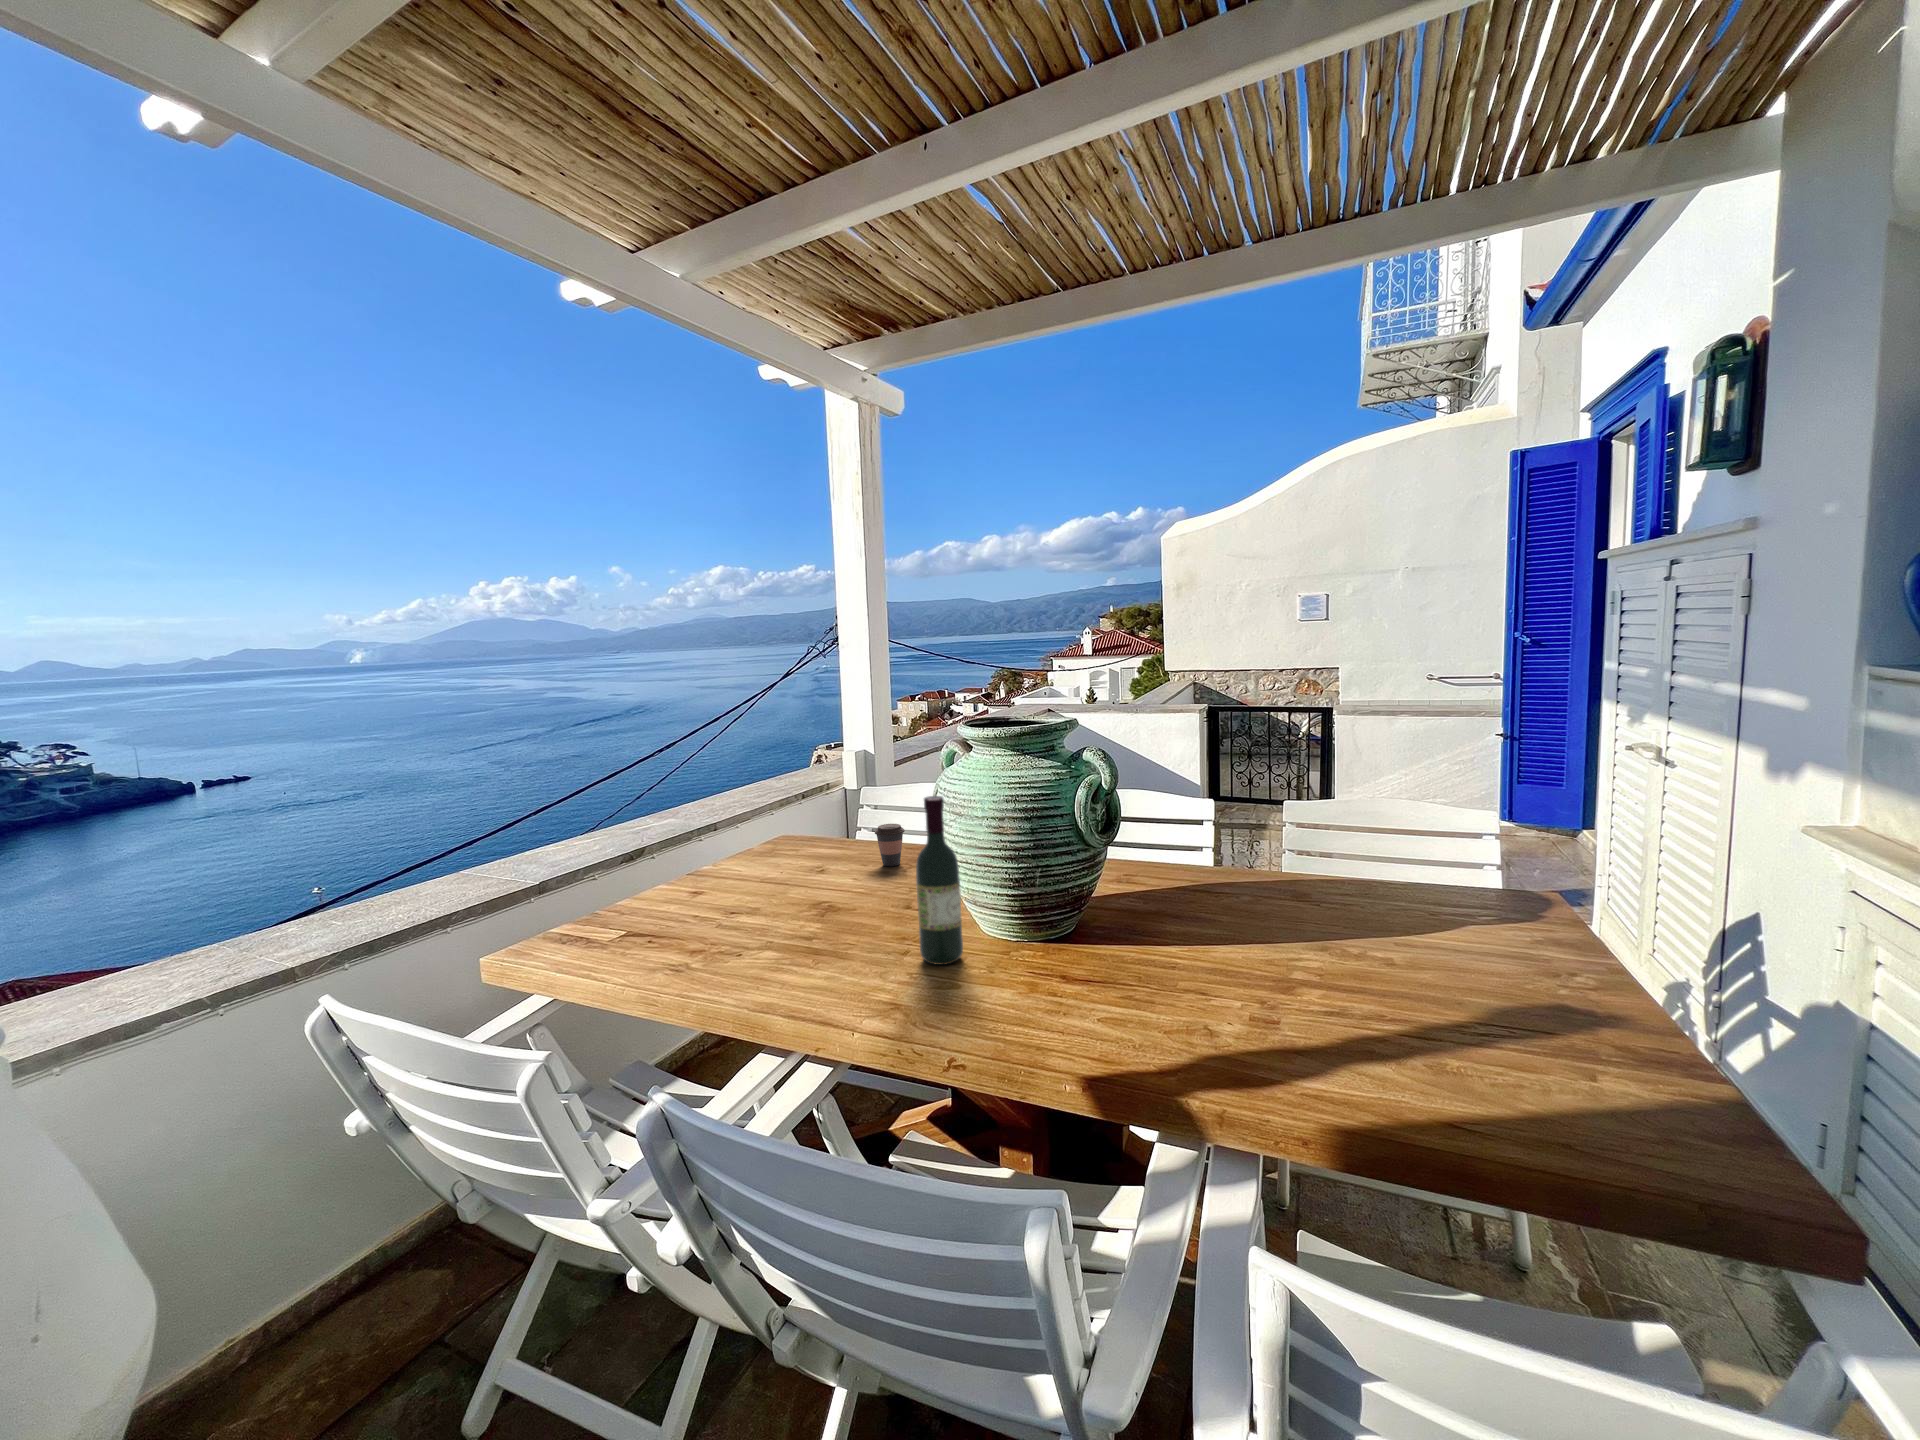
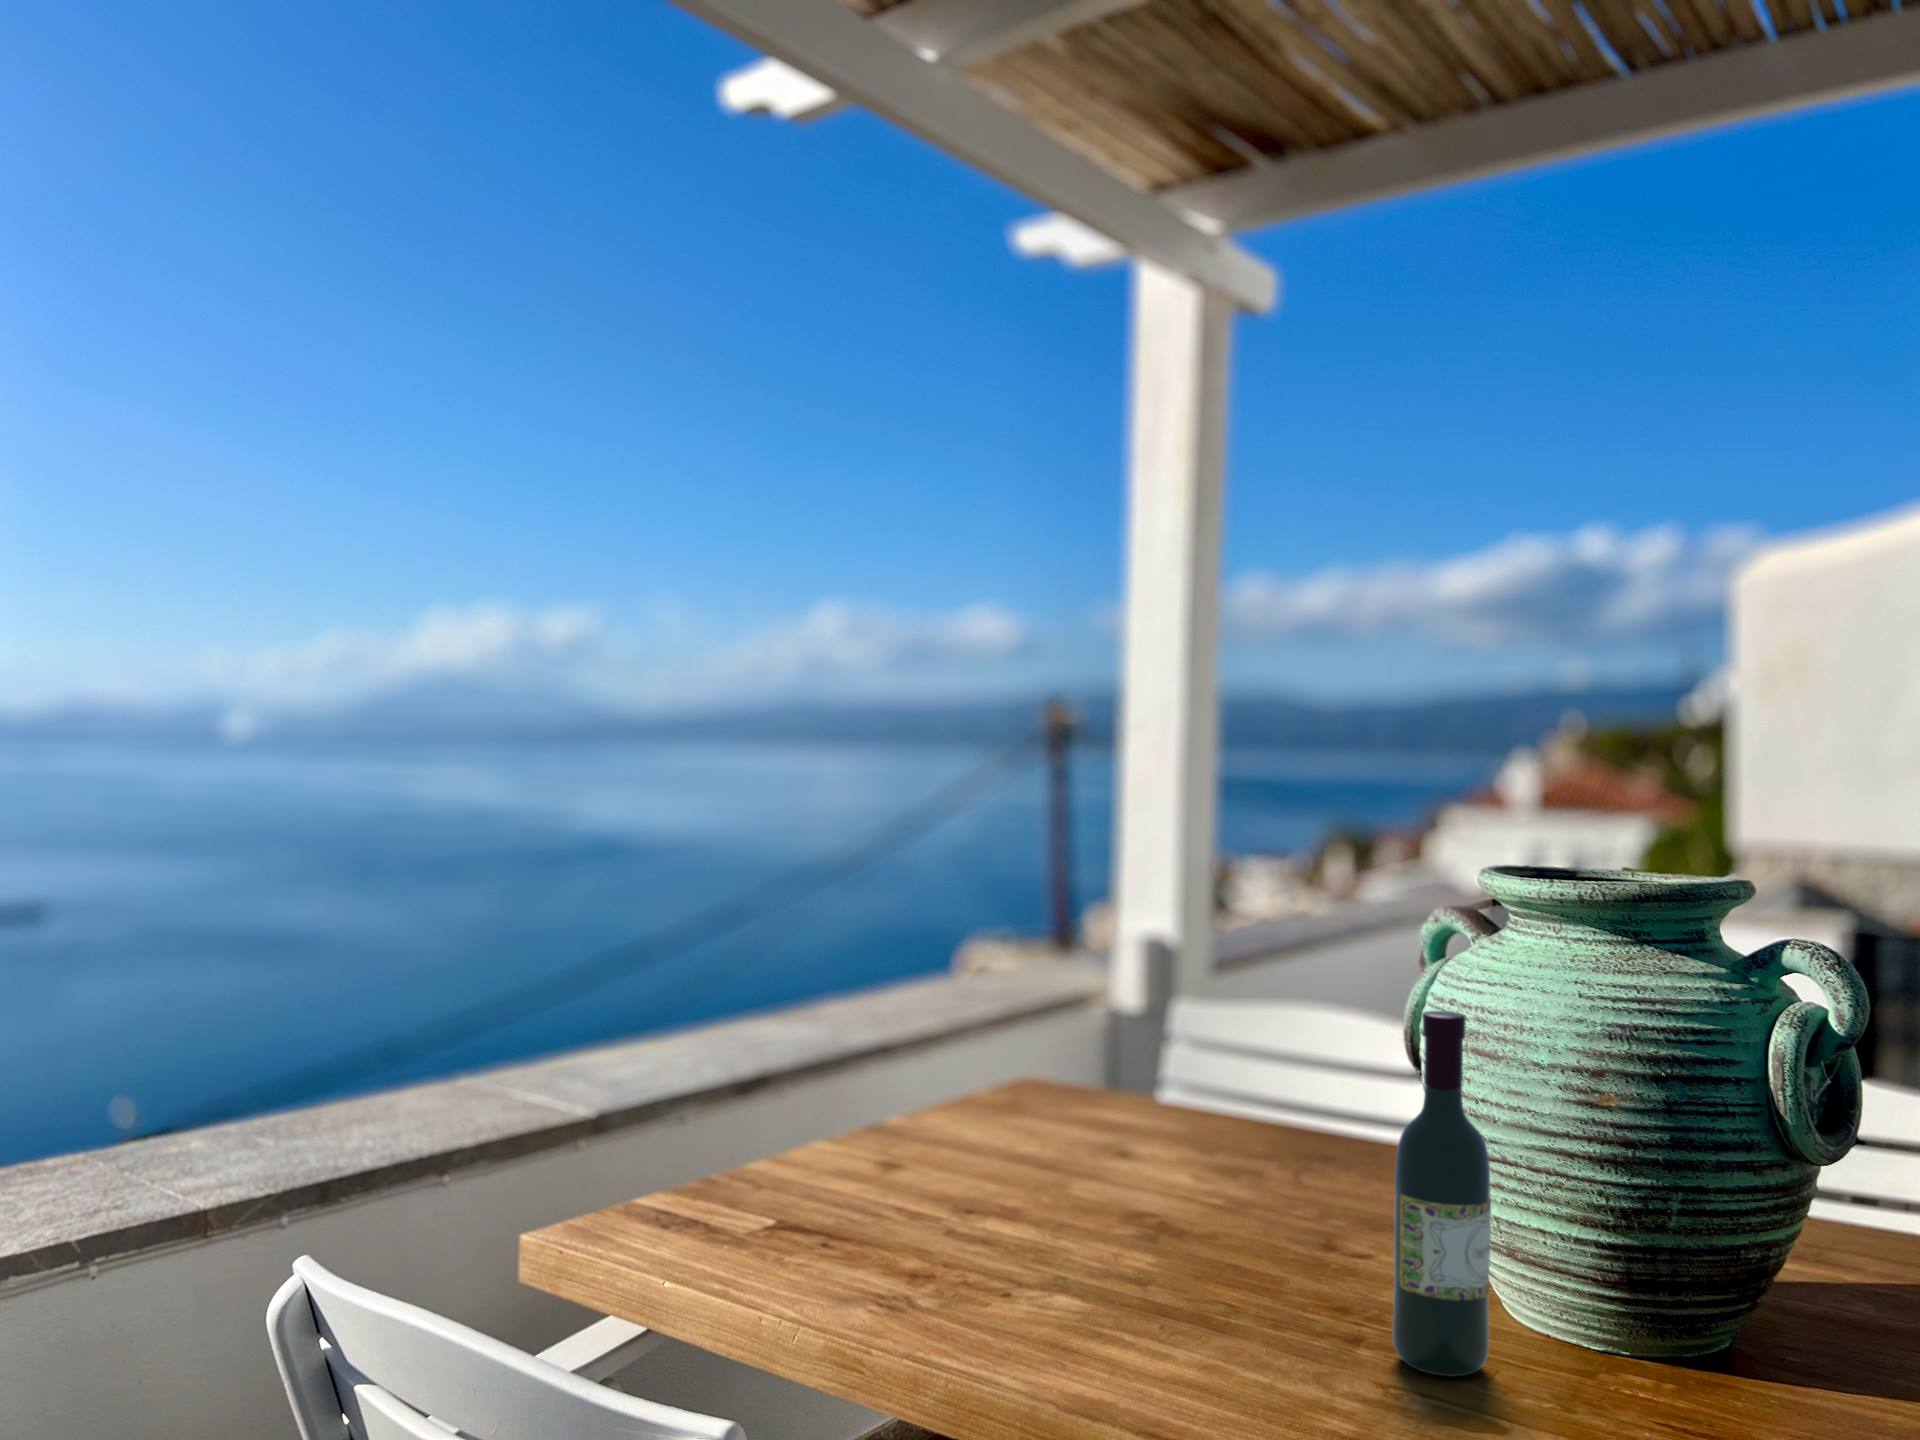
coffee cup: present [875,824,905,866] -> none [1234,1073,1296,1160]

